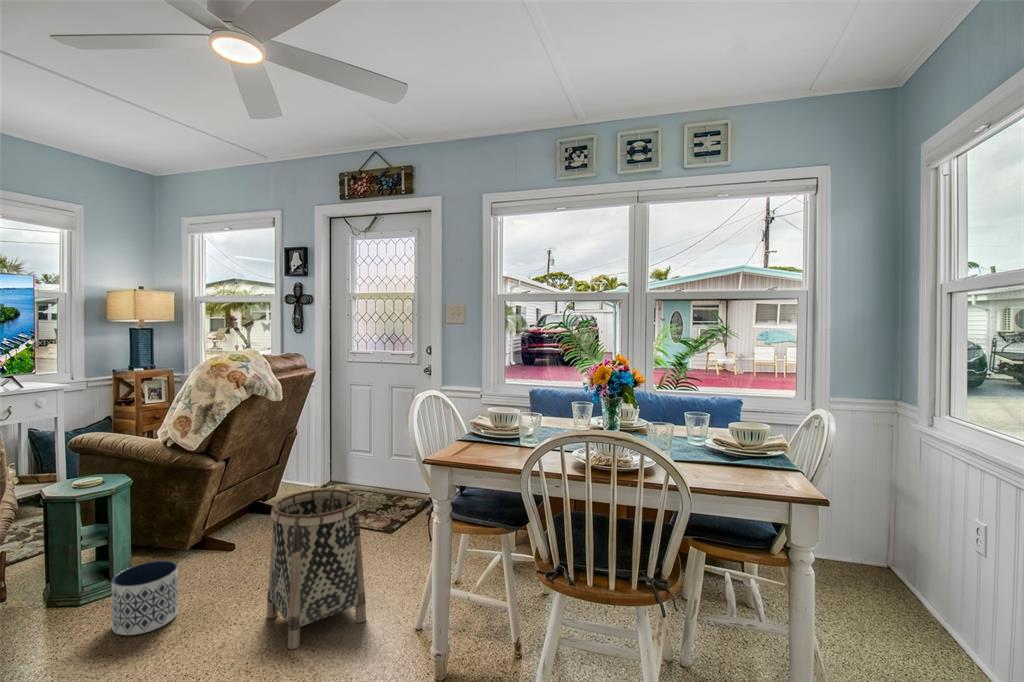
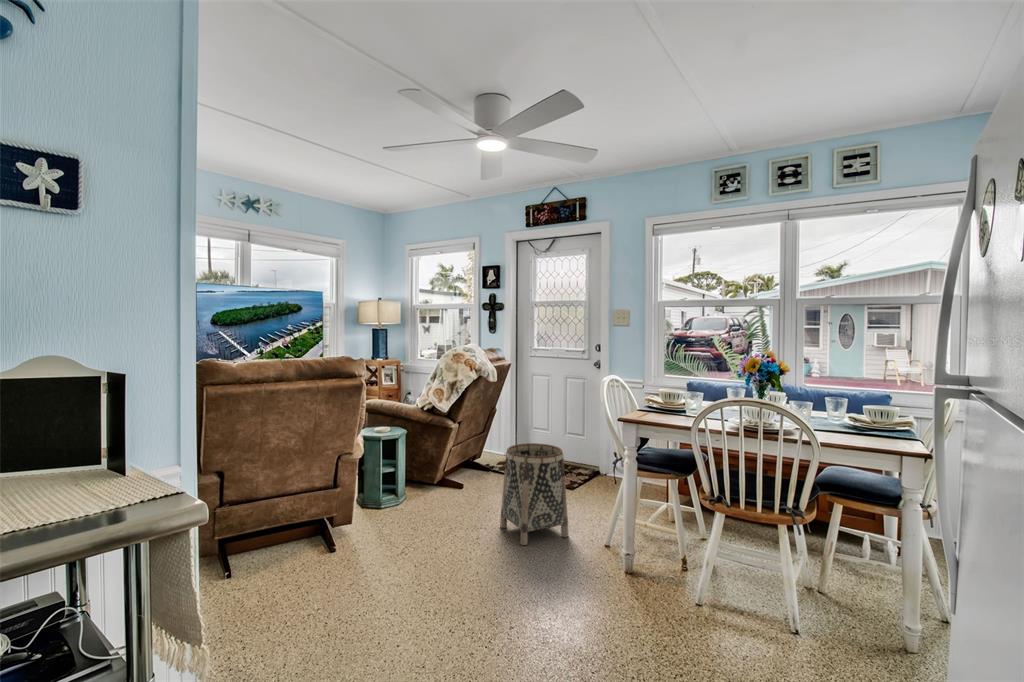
planter: present [112,561,178,635] -> none [408,484,443,527]

